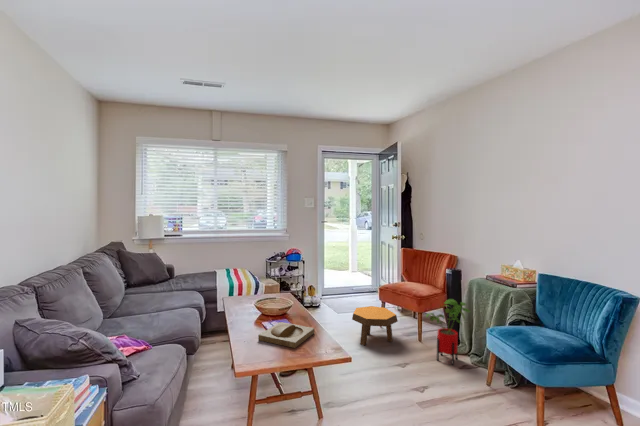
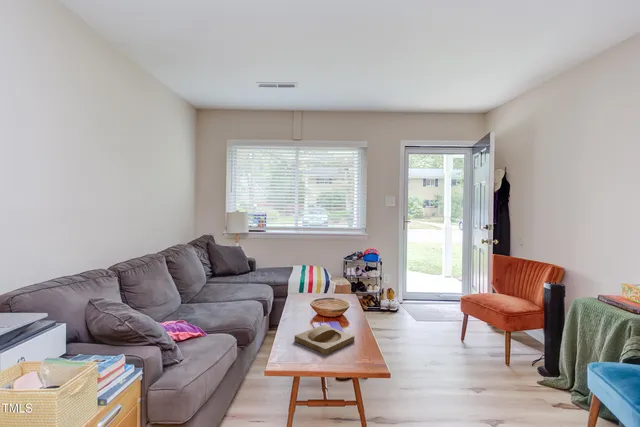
house plant: present [426,299,470,364] -> none [508,320,569,402]
footstool: present [352,306,398,345] -> none [422,317,477,362]

